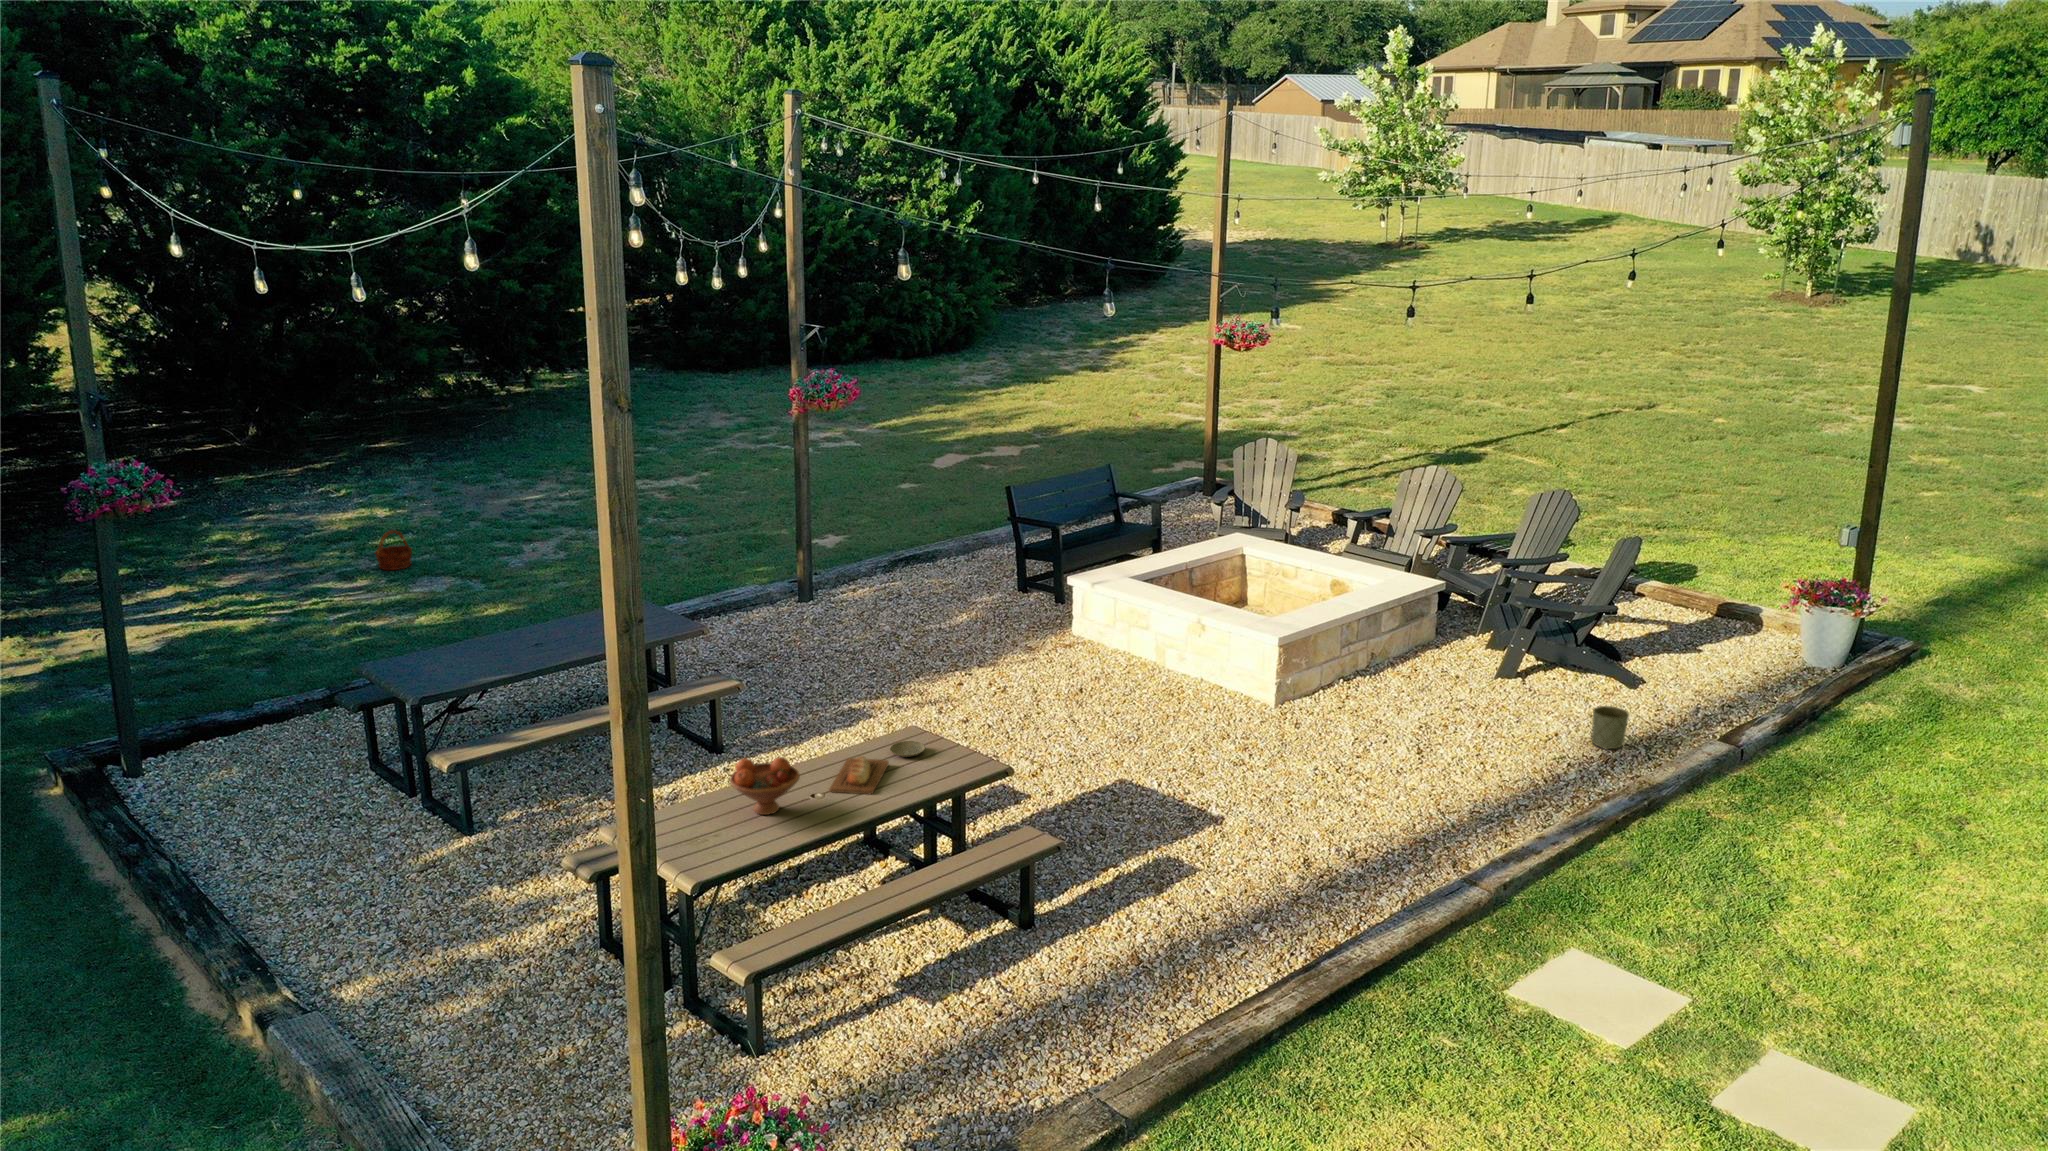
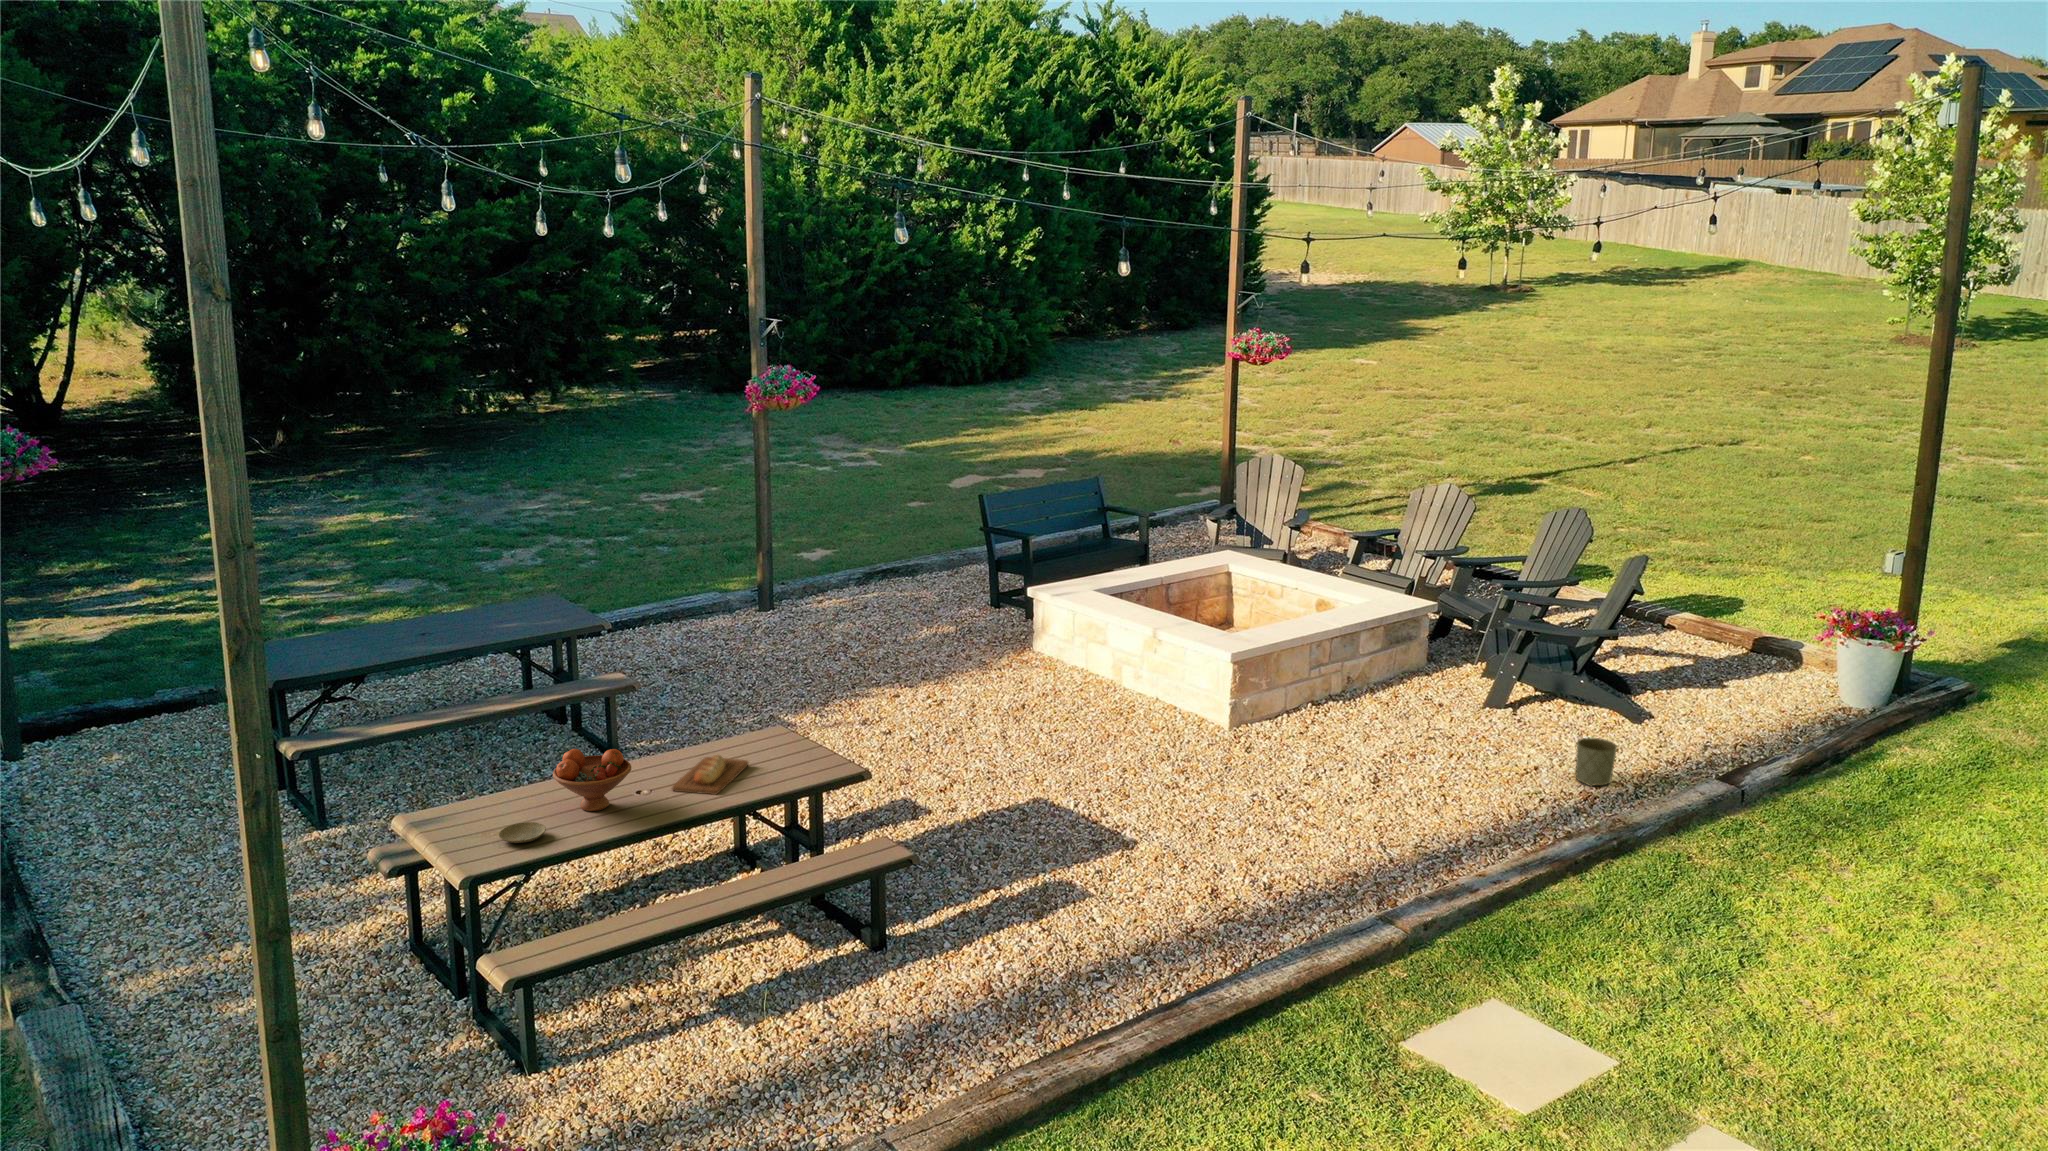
basket: present [375,530,412,570] -> none [345,530,385,571]
plate: present [890,741,925,757] -> present [499,822,546,843]

